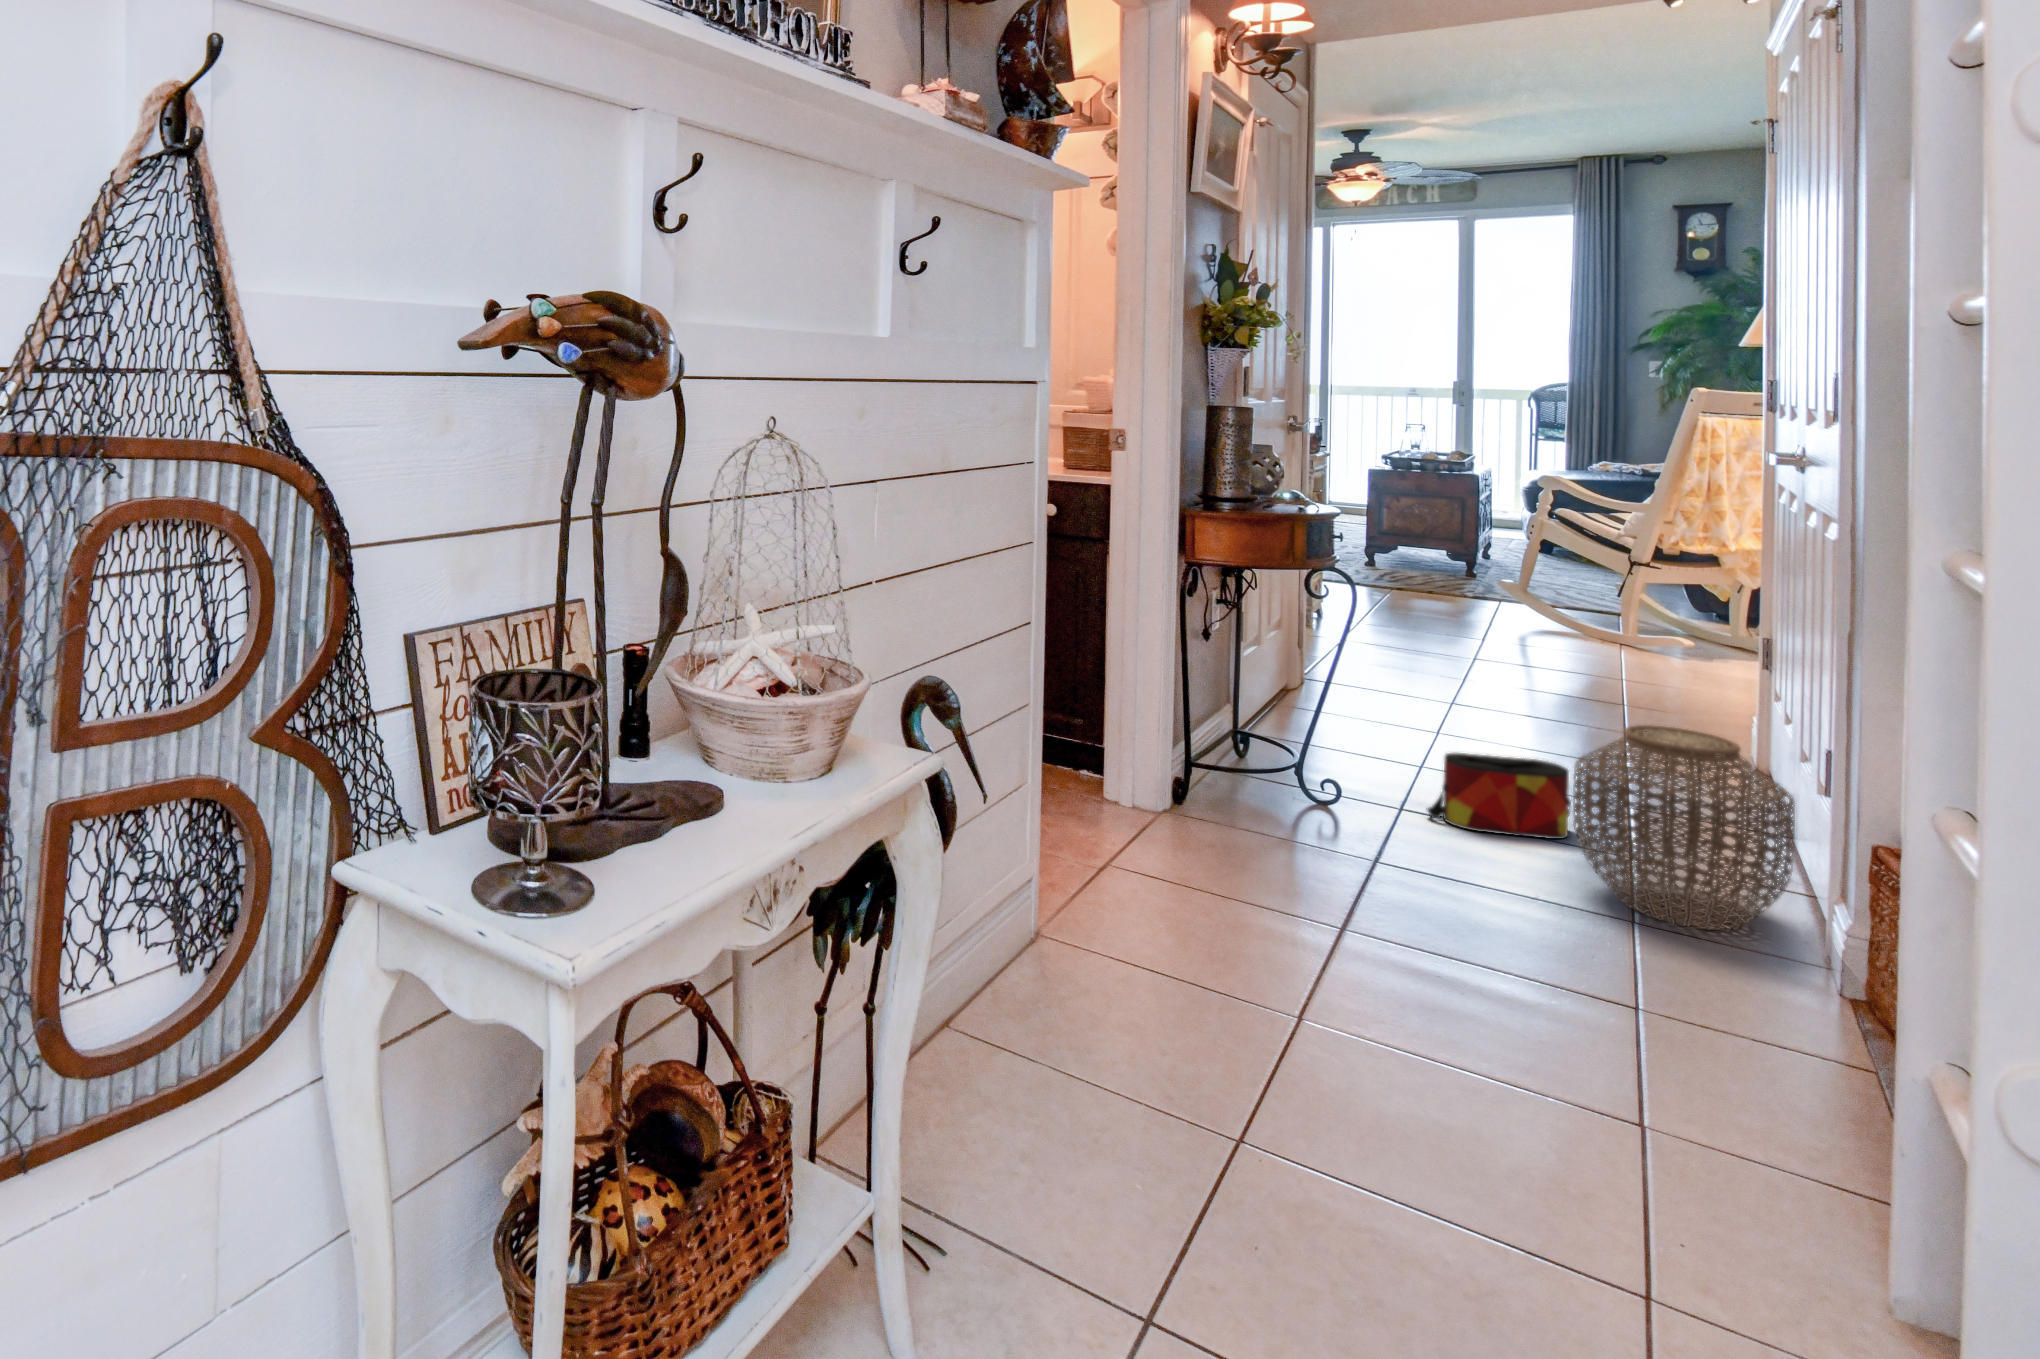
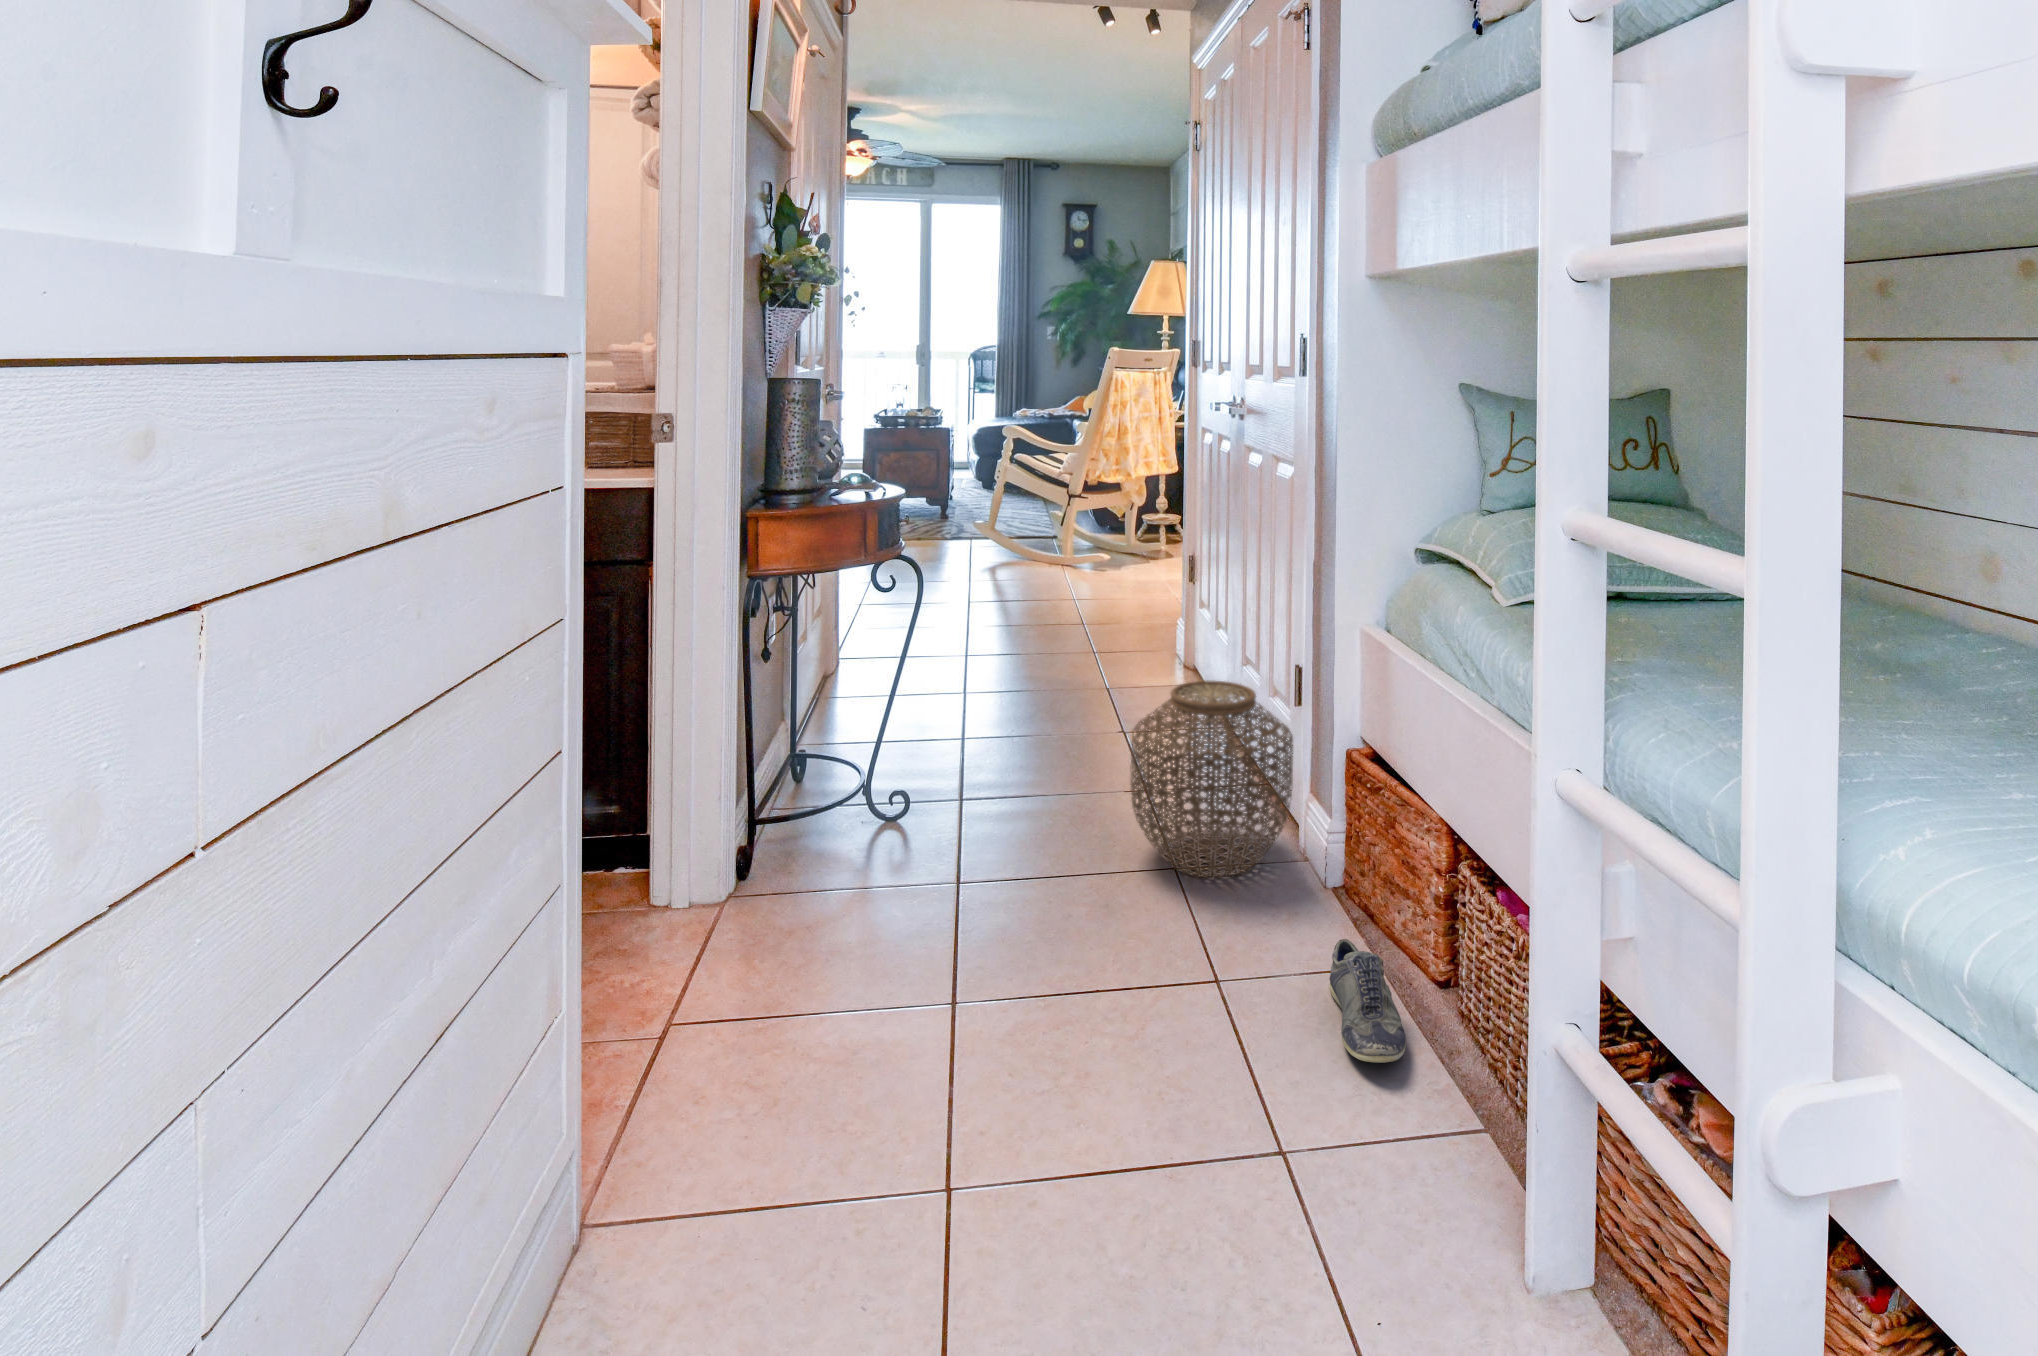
bag: present [1426,753,1571,839] -> none [988,723,1105,816]
shoe: none [1758,987,1848,1091] -> present [1329,939,1406,1063]

